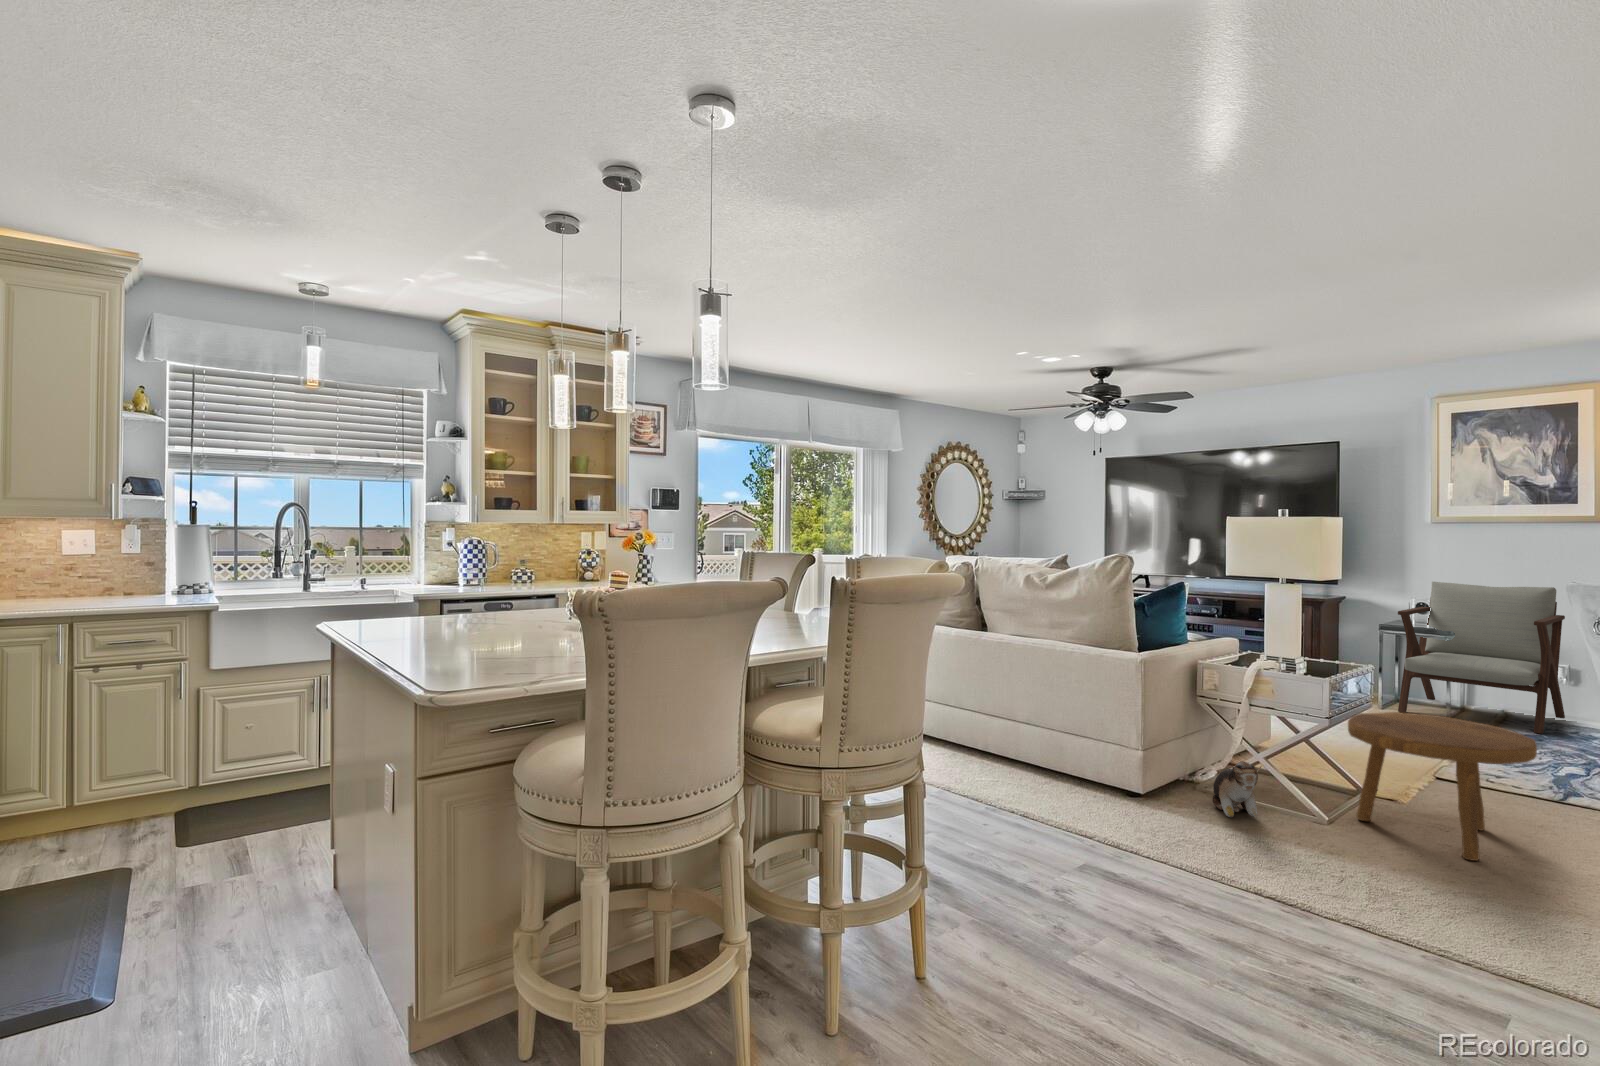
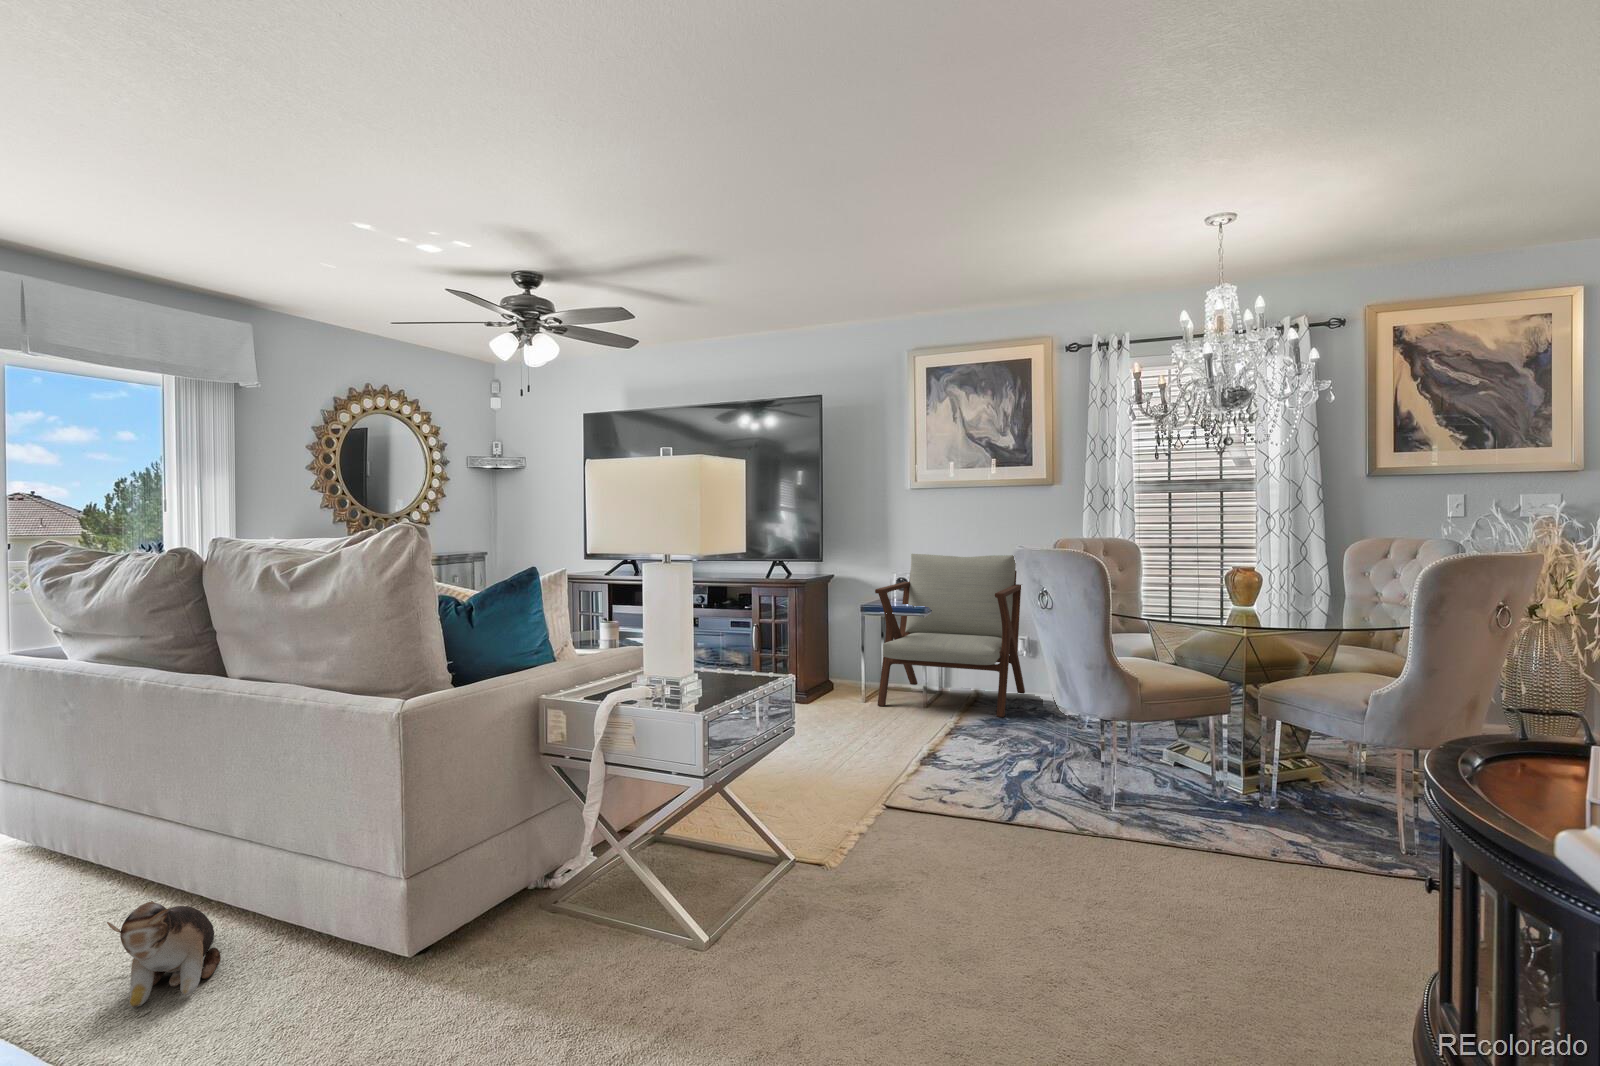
footstool: present [1348,712,1537,861] -> none [744,741,968,978]
plush toy: present [1213,761,1261,817] -> present [107,901,221,1007]

